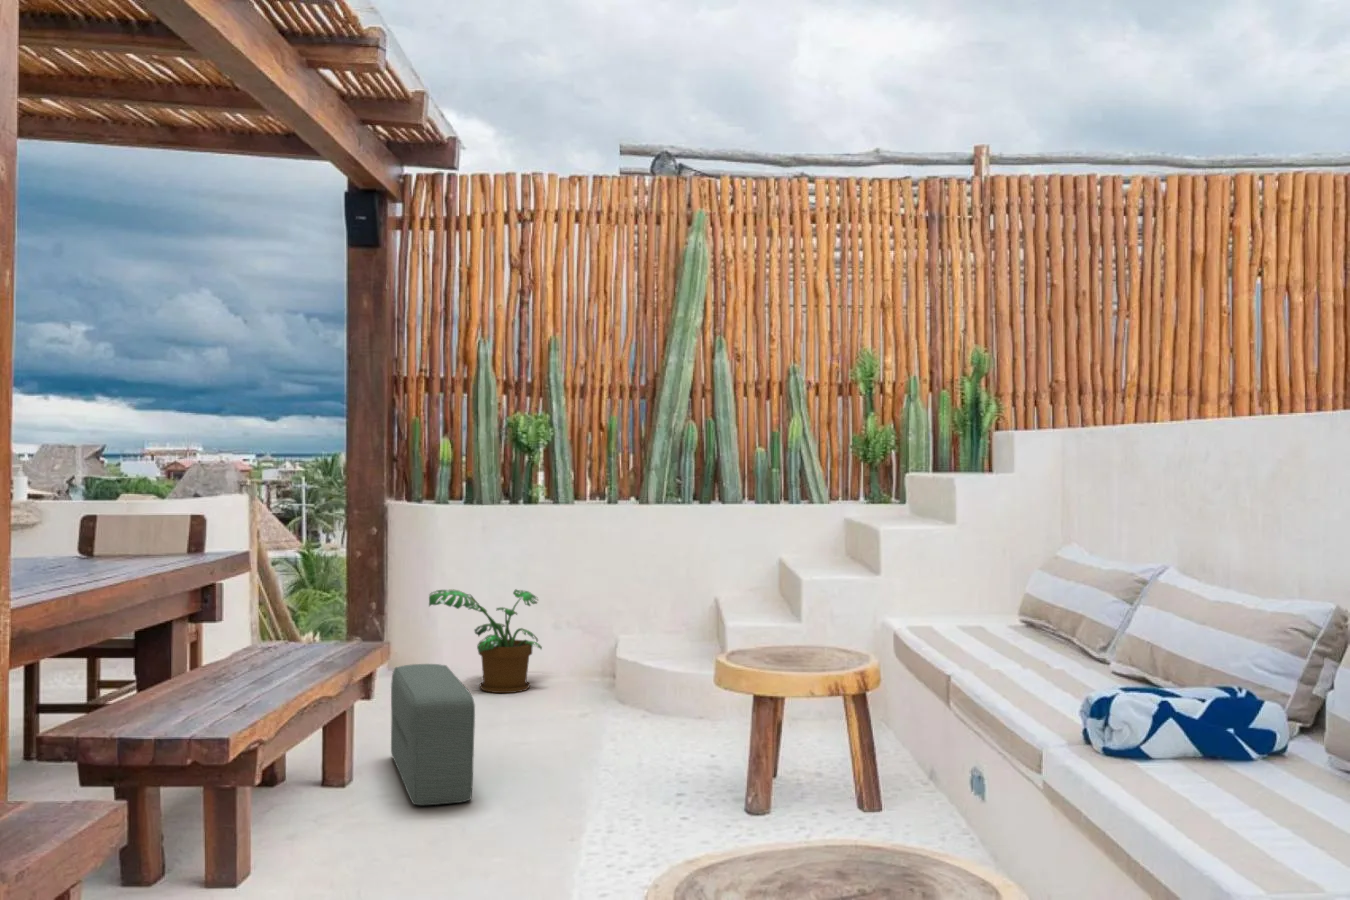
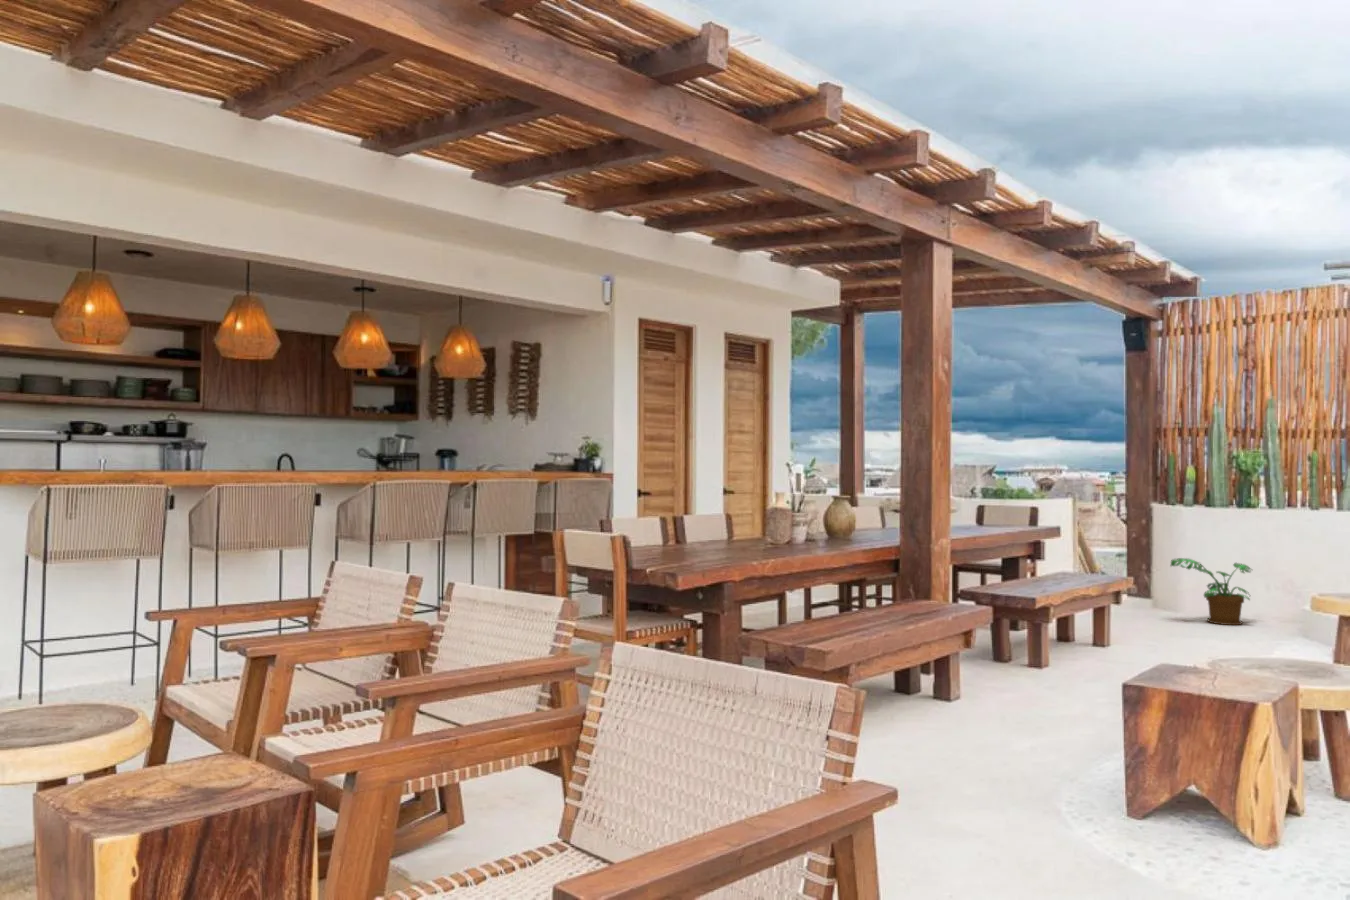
pouf: present [391,664,475,805] -> none [1131,590,1167,657]

